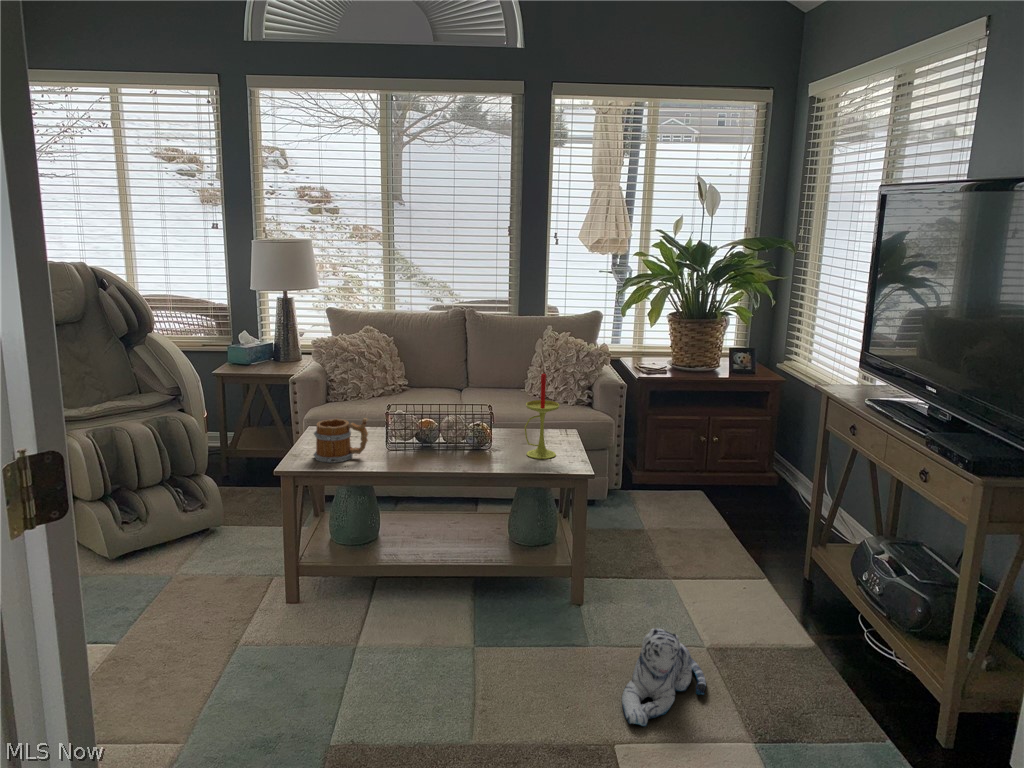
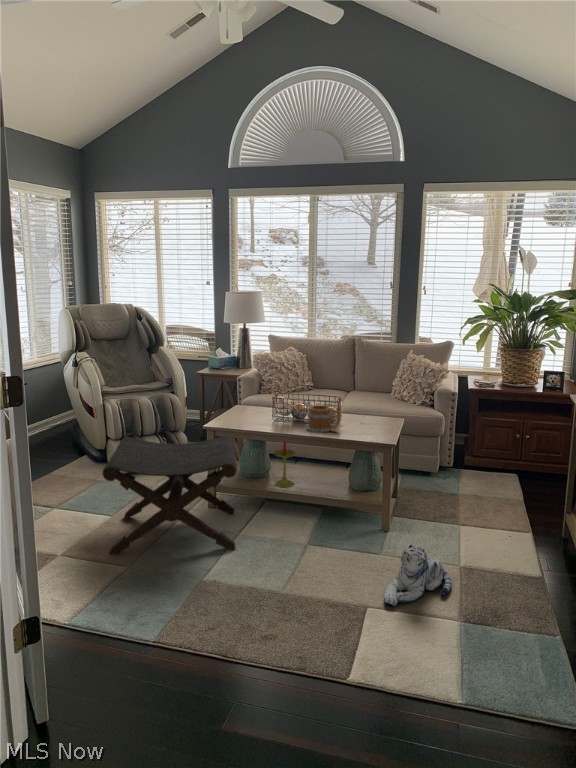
candle: present [524,374,559,459] -> present [271,441,295,487]
mug: present [314,418,368,463] -> present [307,405,342,432]
footstool: none [126,481,364,717] -> present [103,435,237,554]

